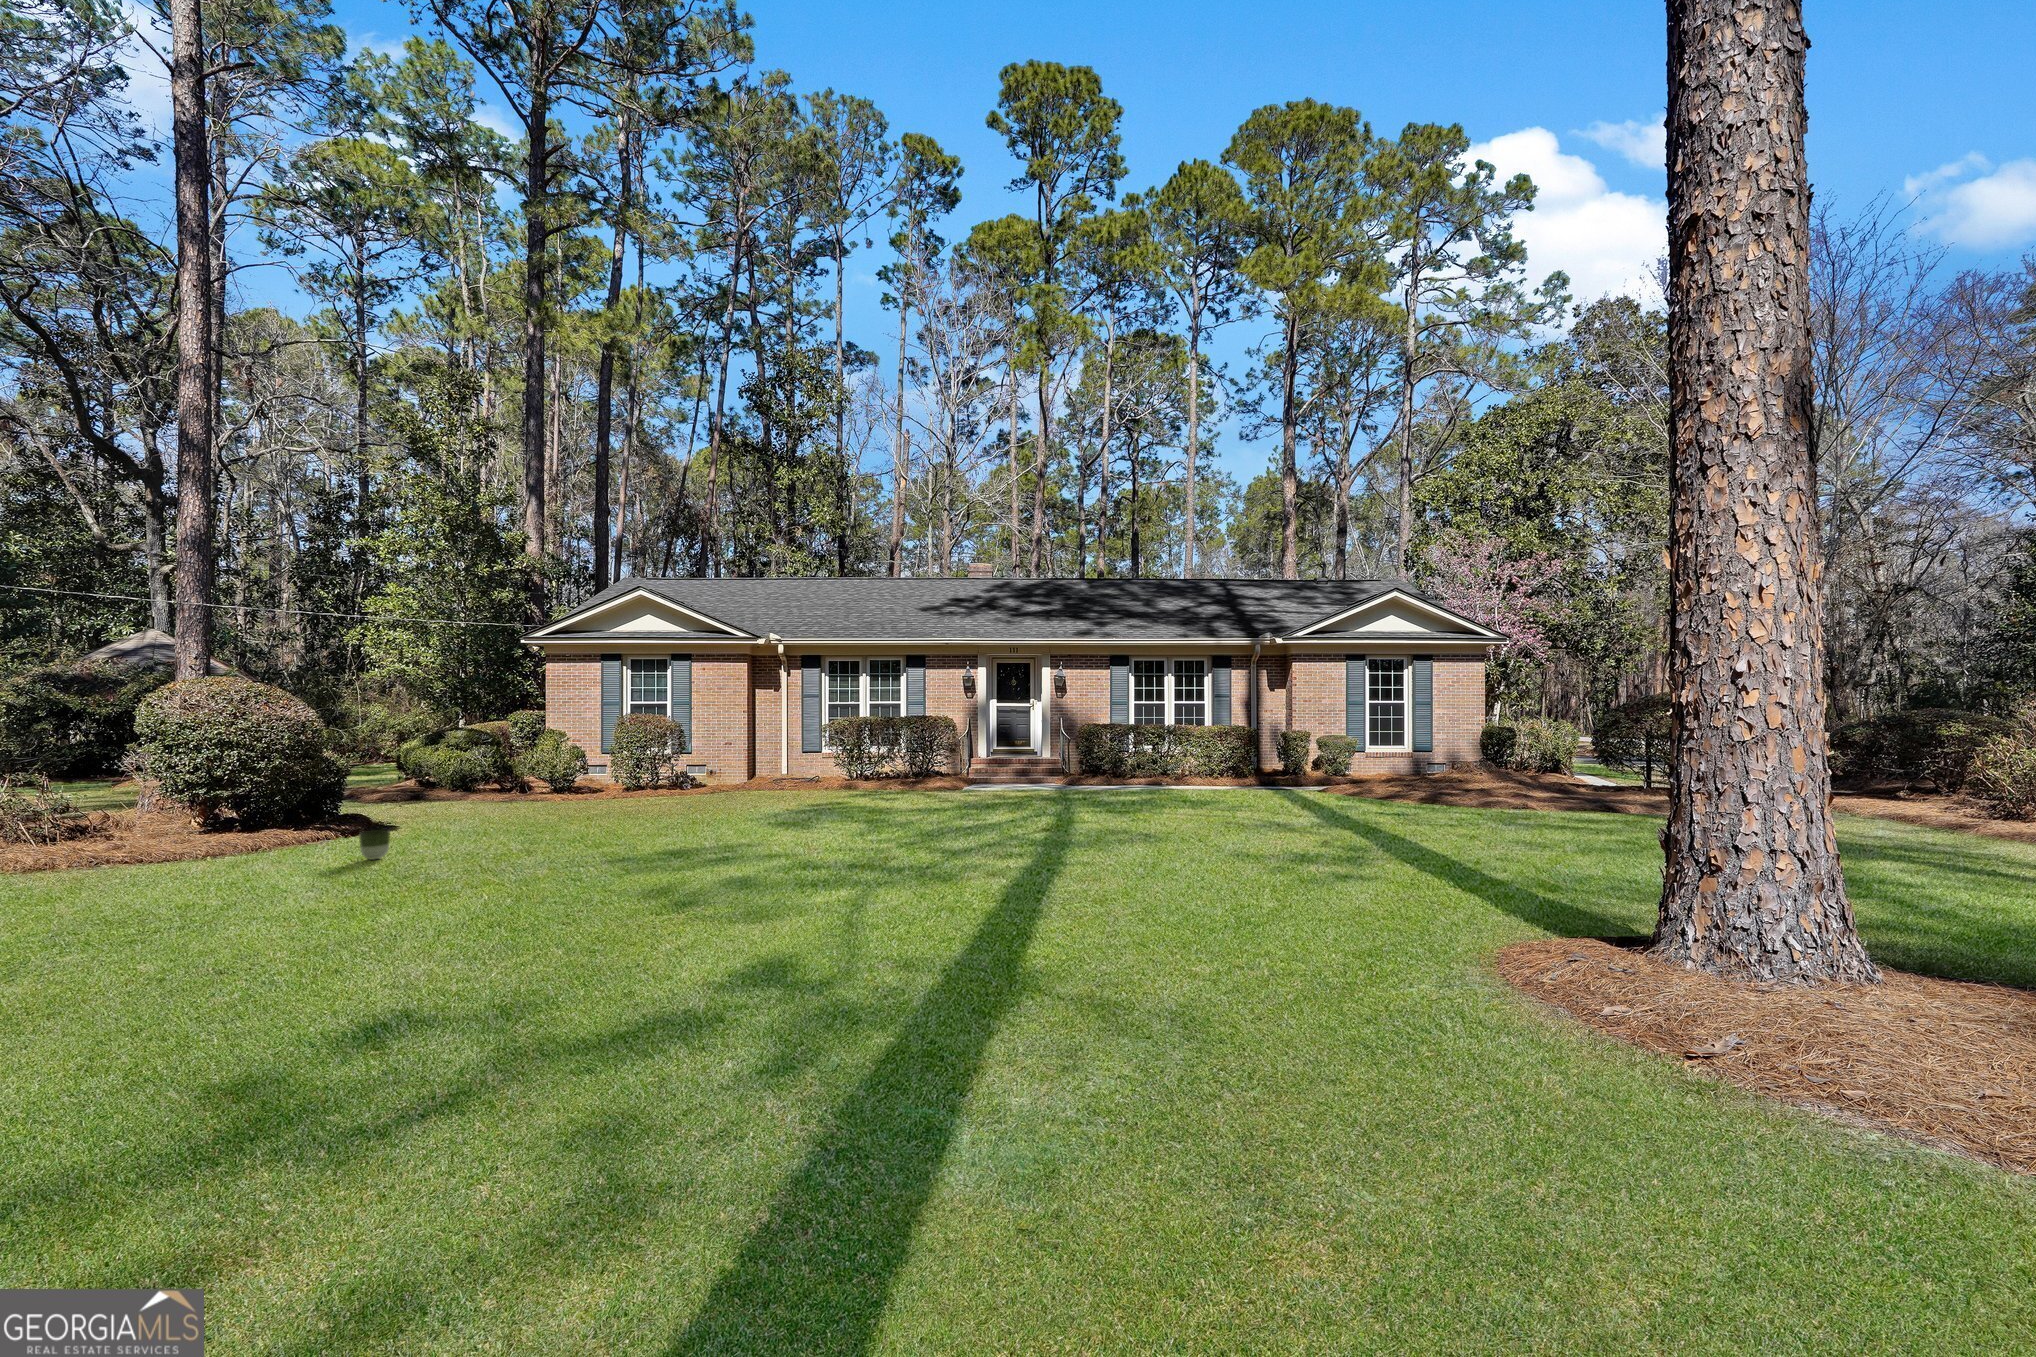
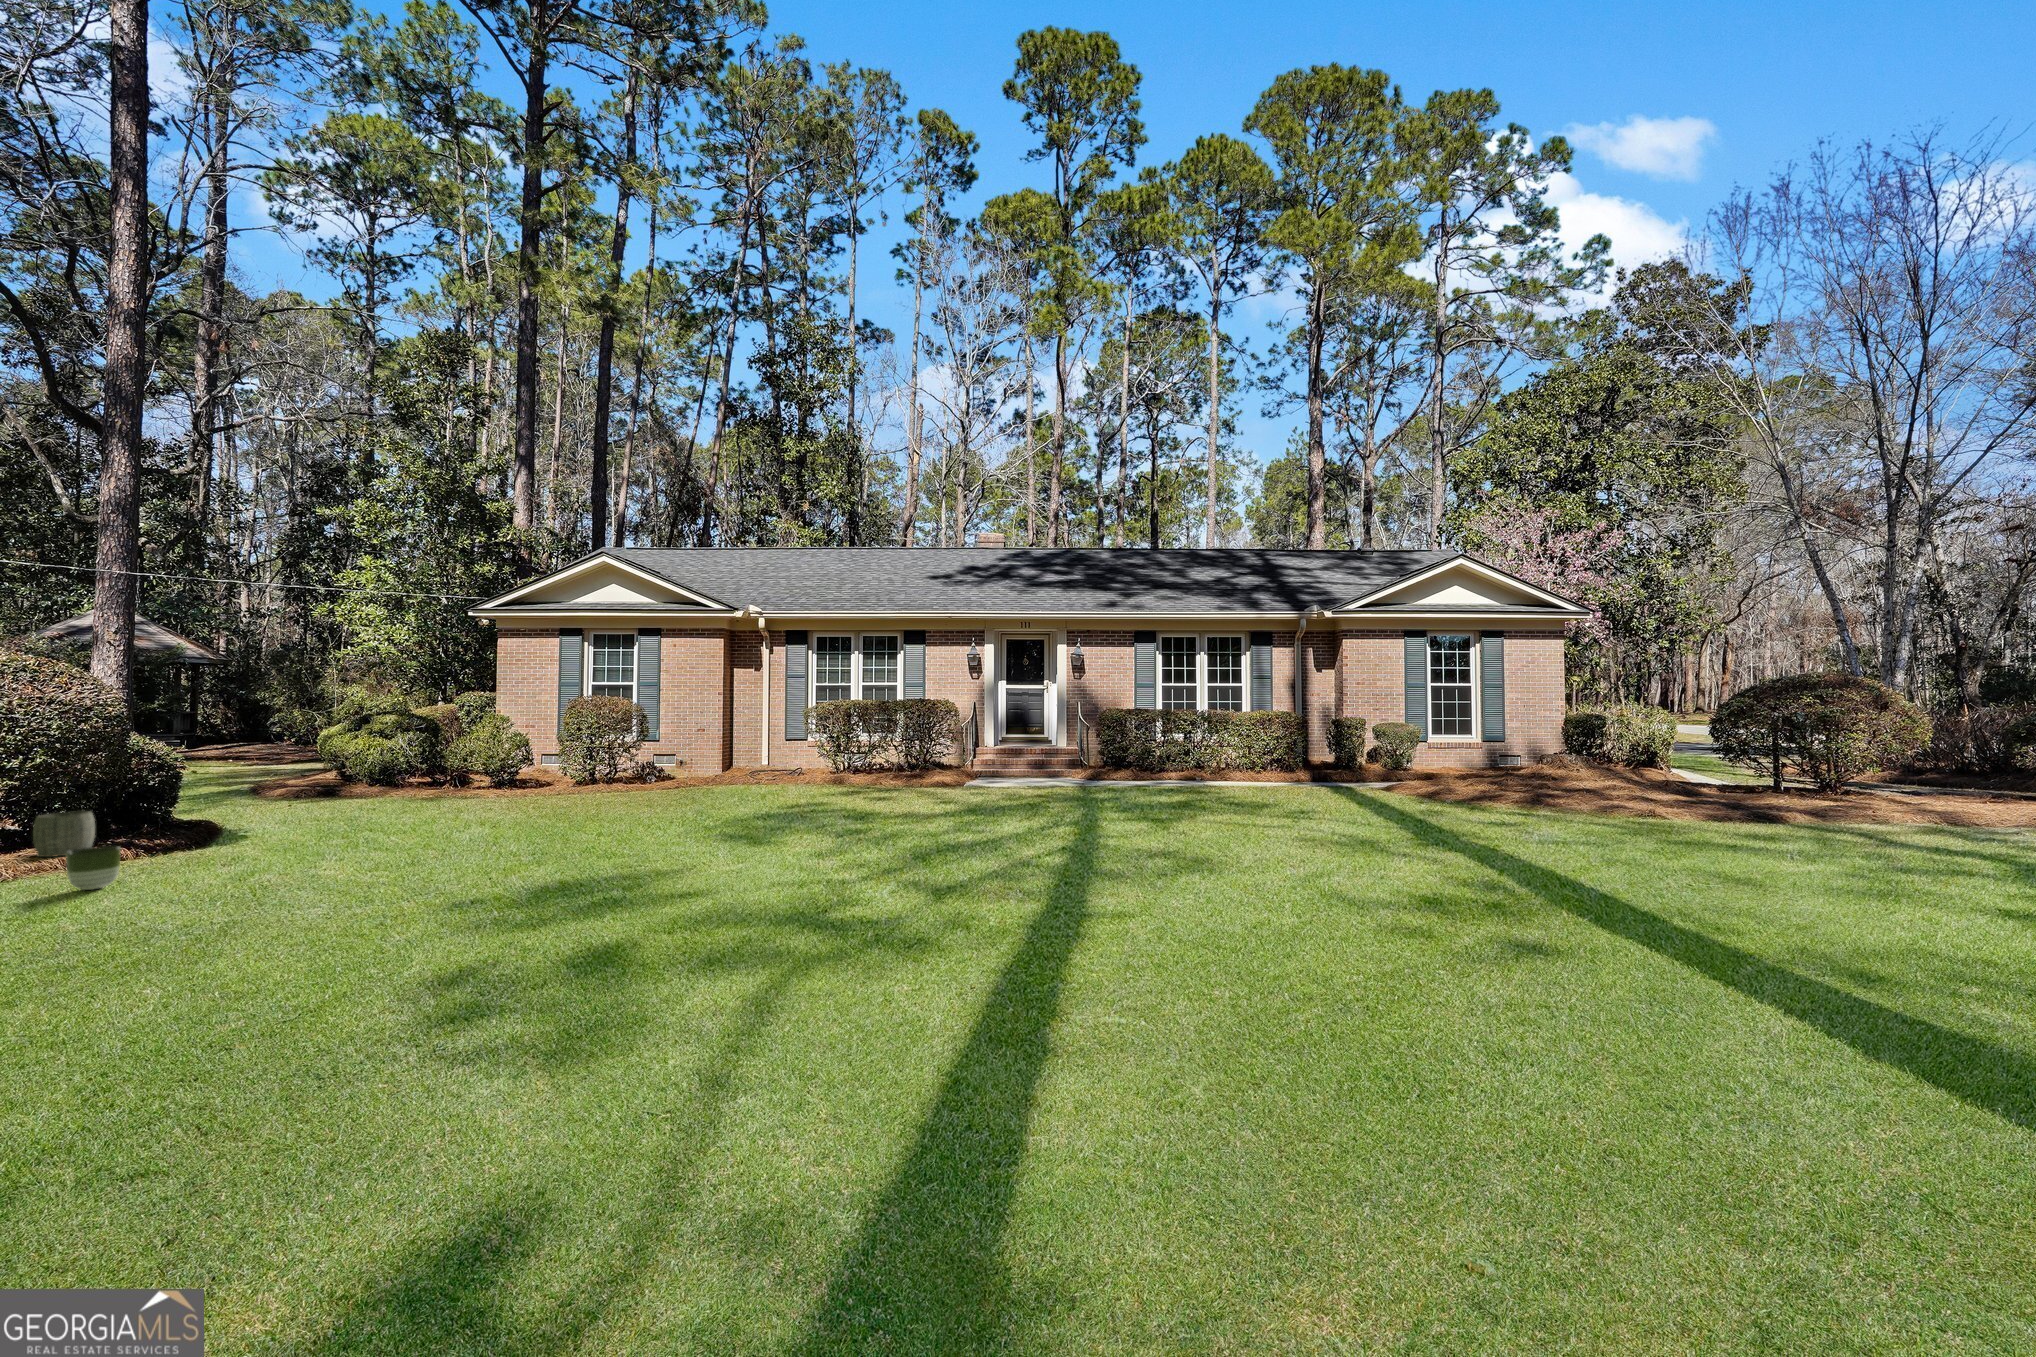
woven basket: none [292,808,330,842] -> present [33,811,95,857]

